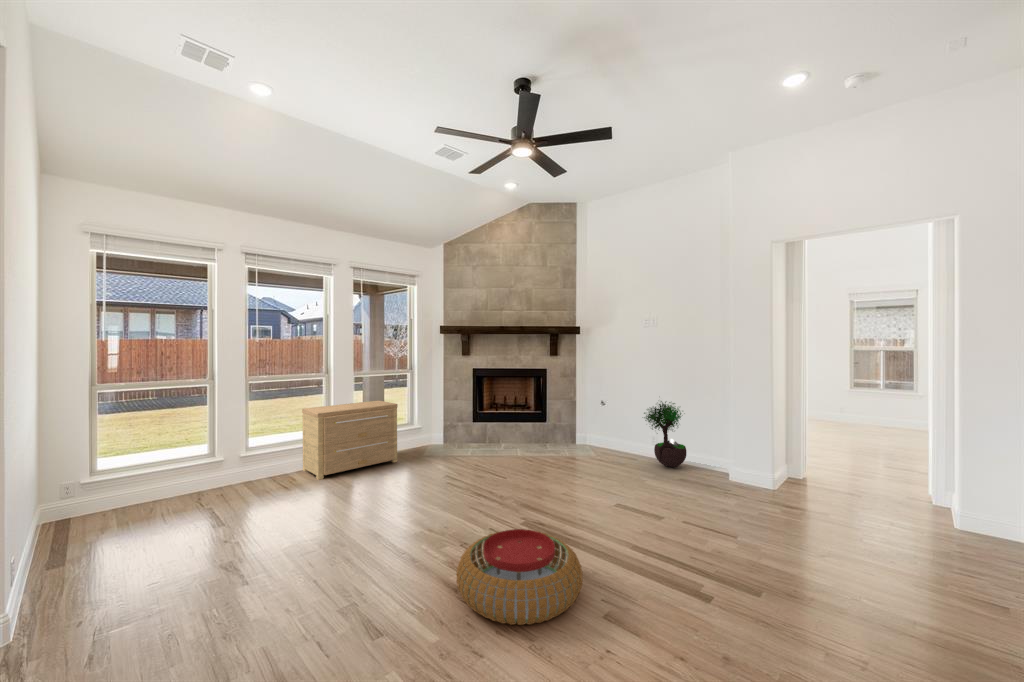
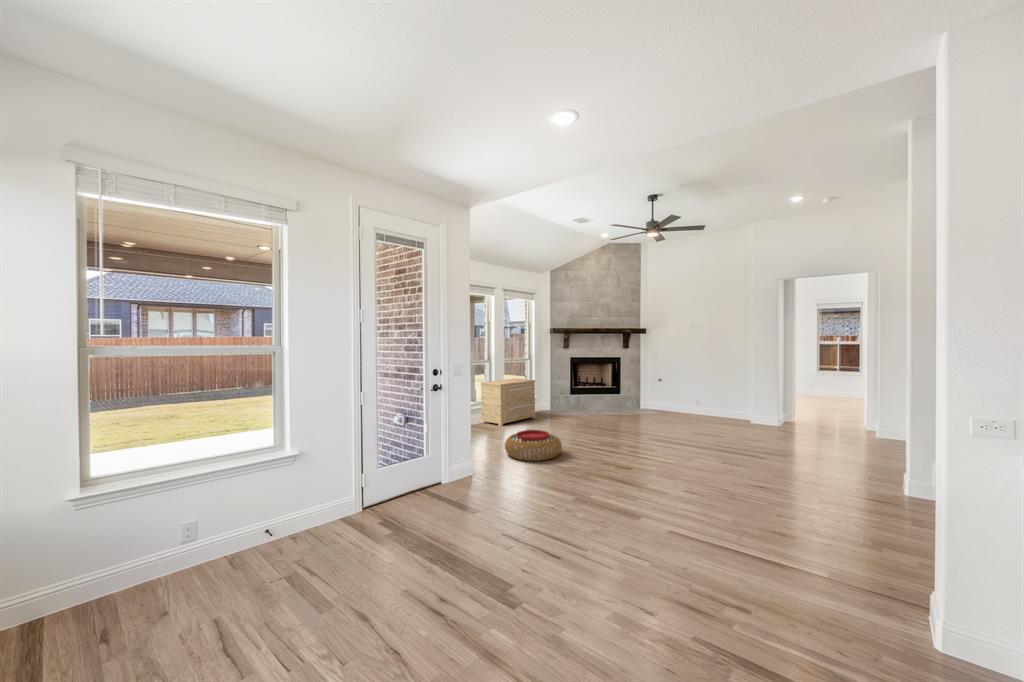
potted tree: present [644,401,687,467] -> none [695,374,723,418]
pouf: present [457,529,582,625] -> present [505,430,562,461]

